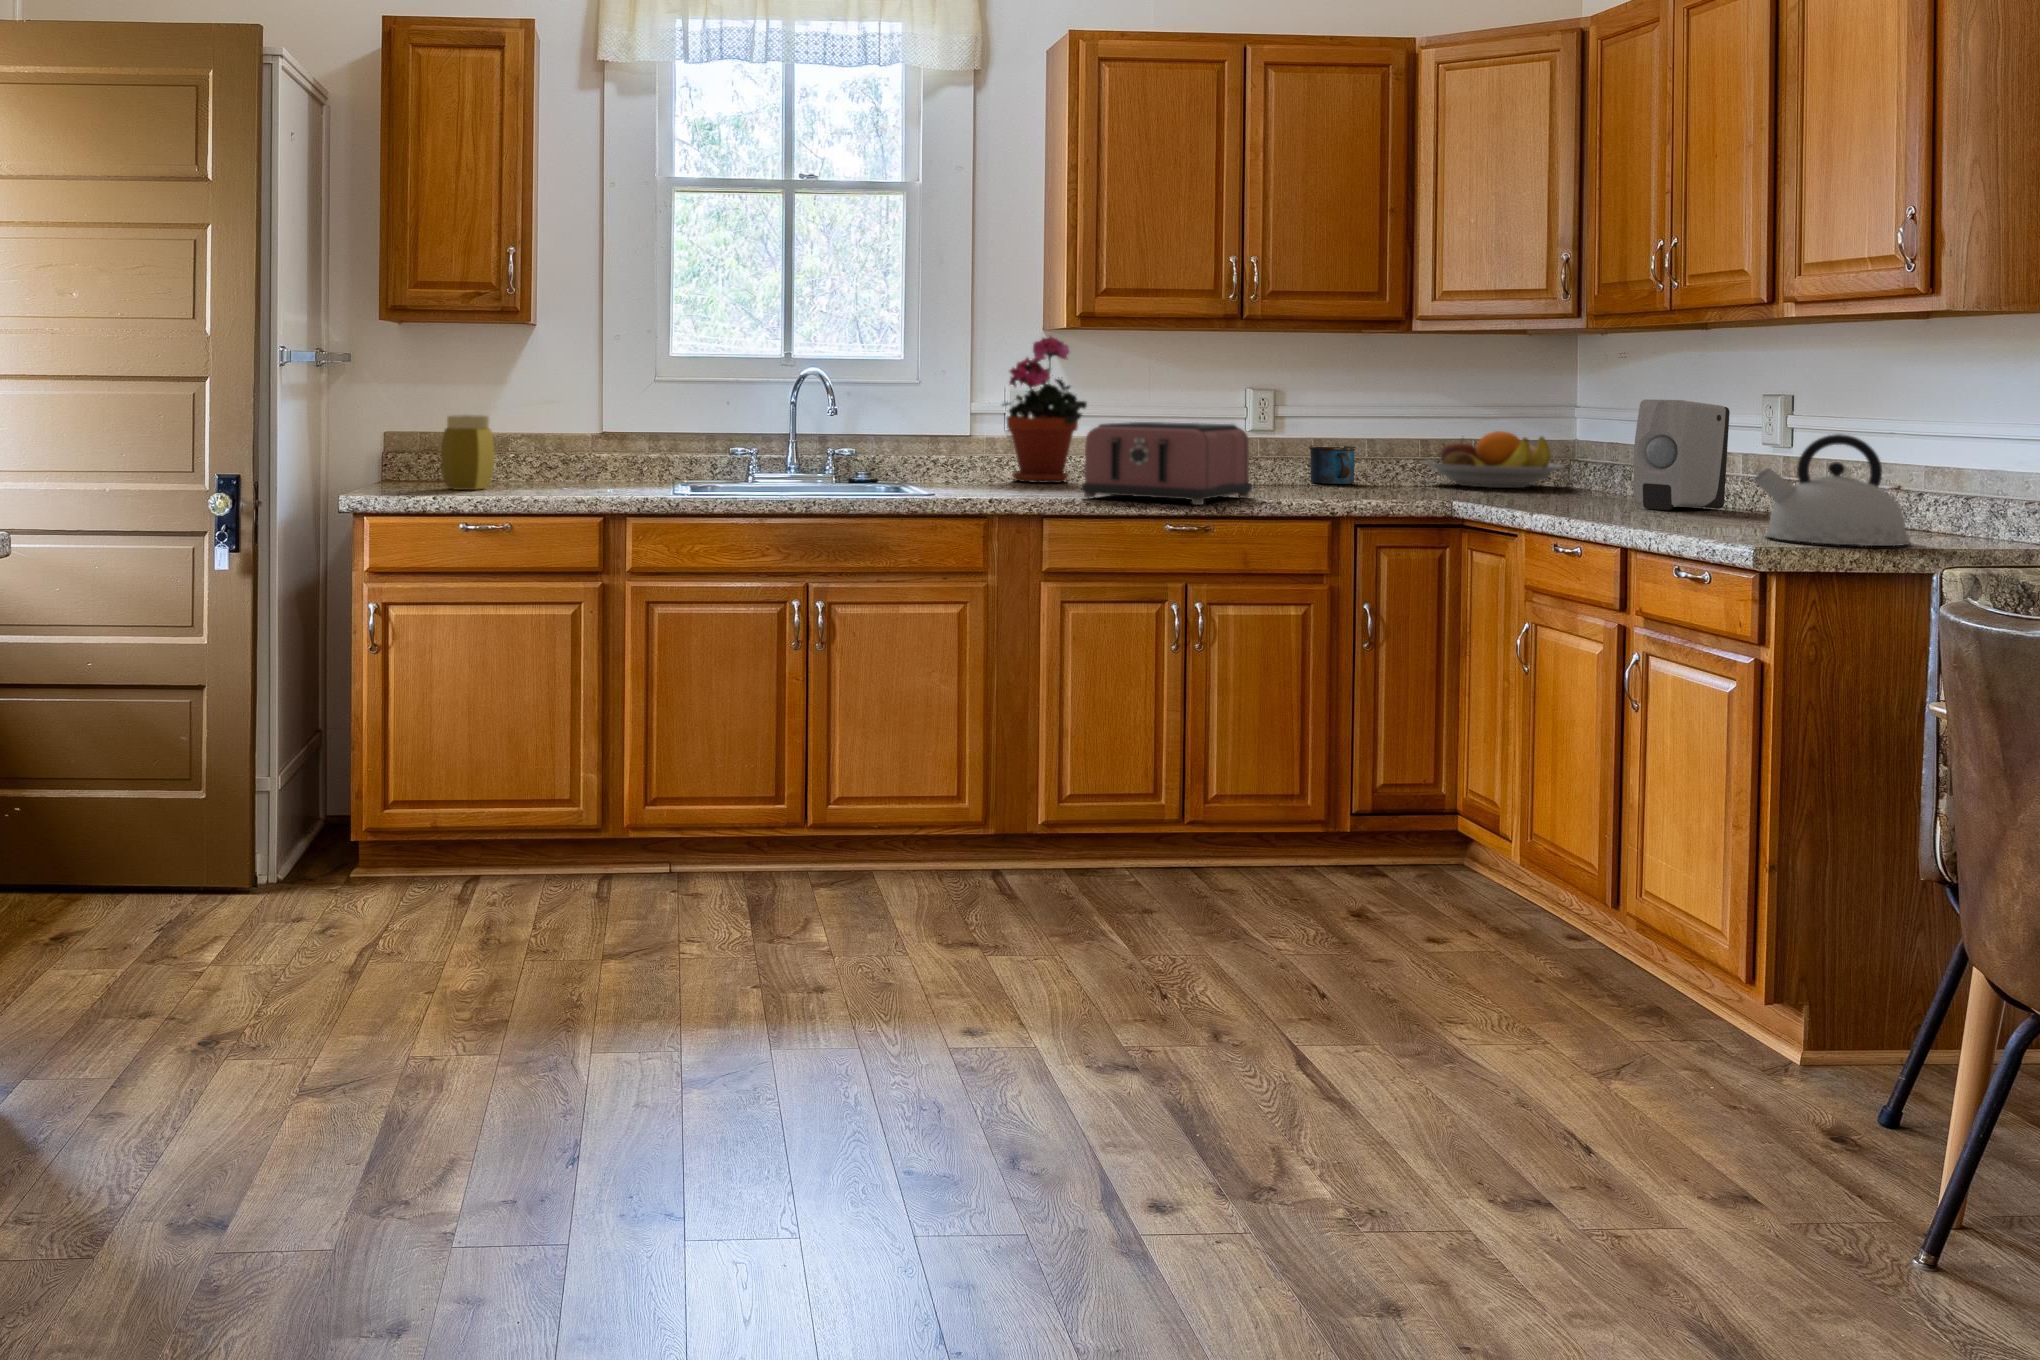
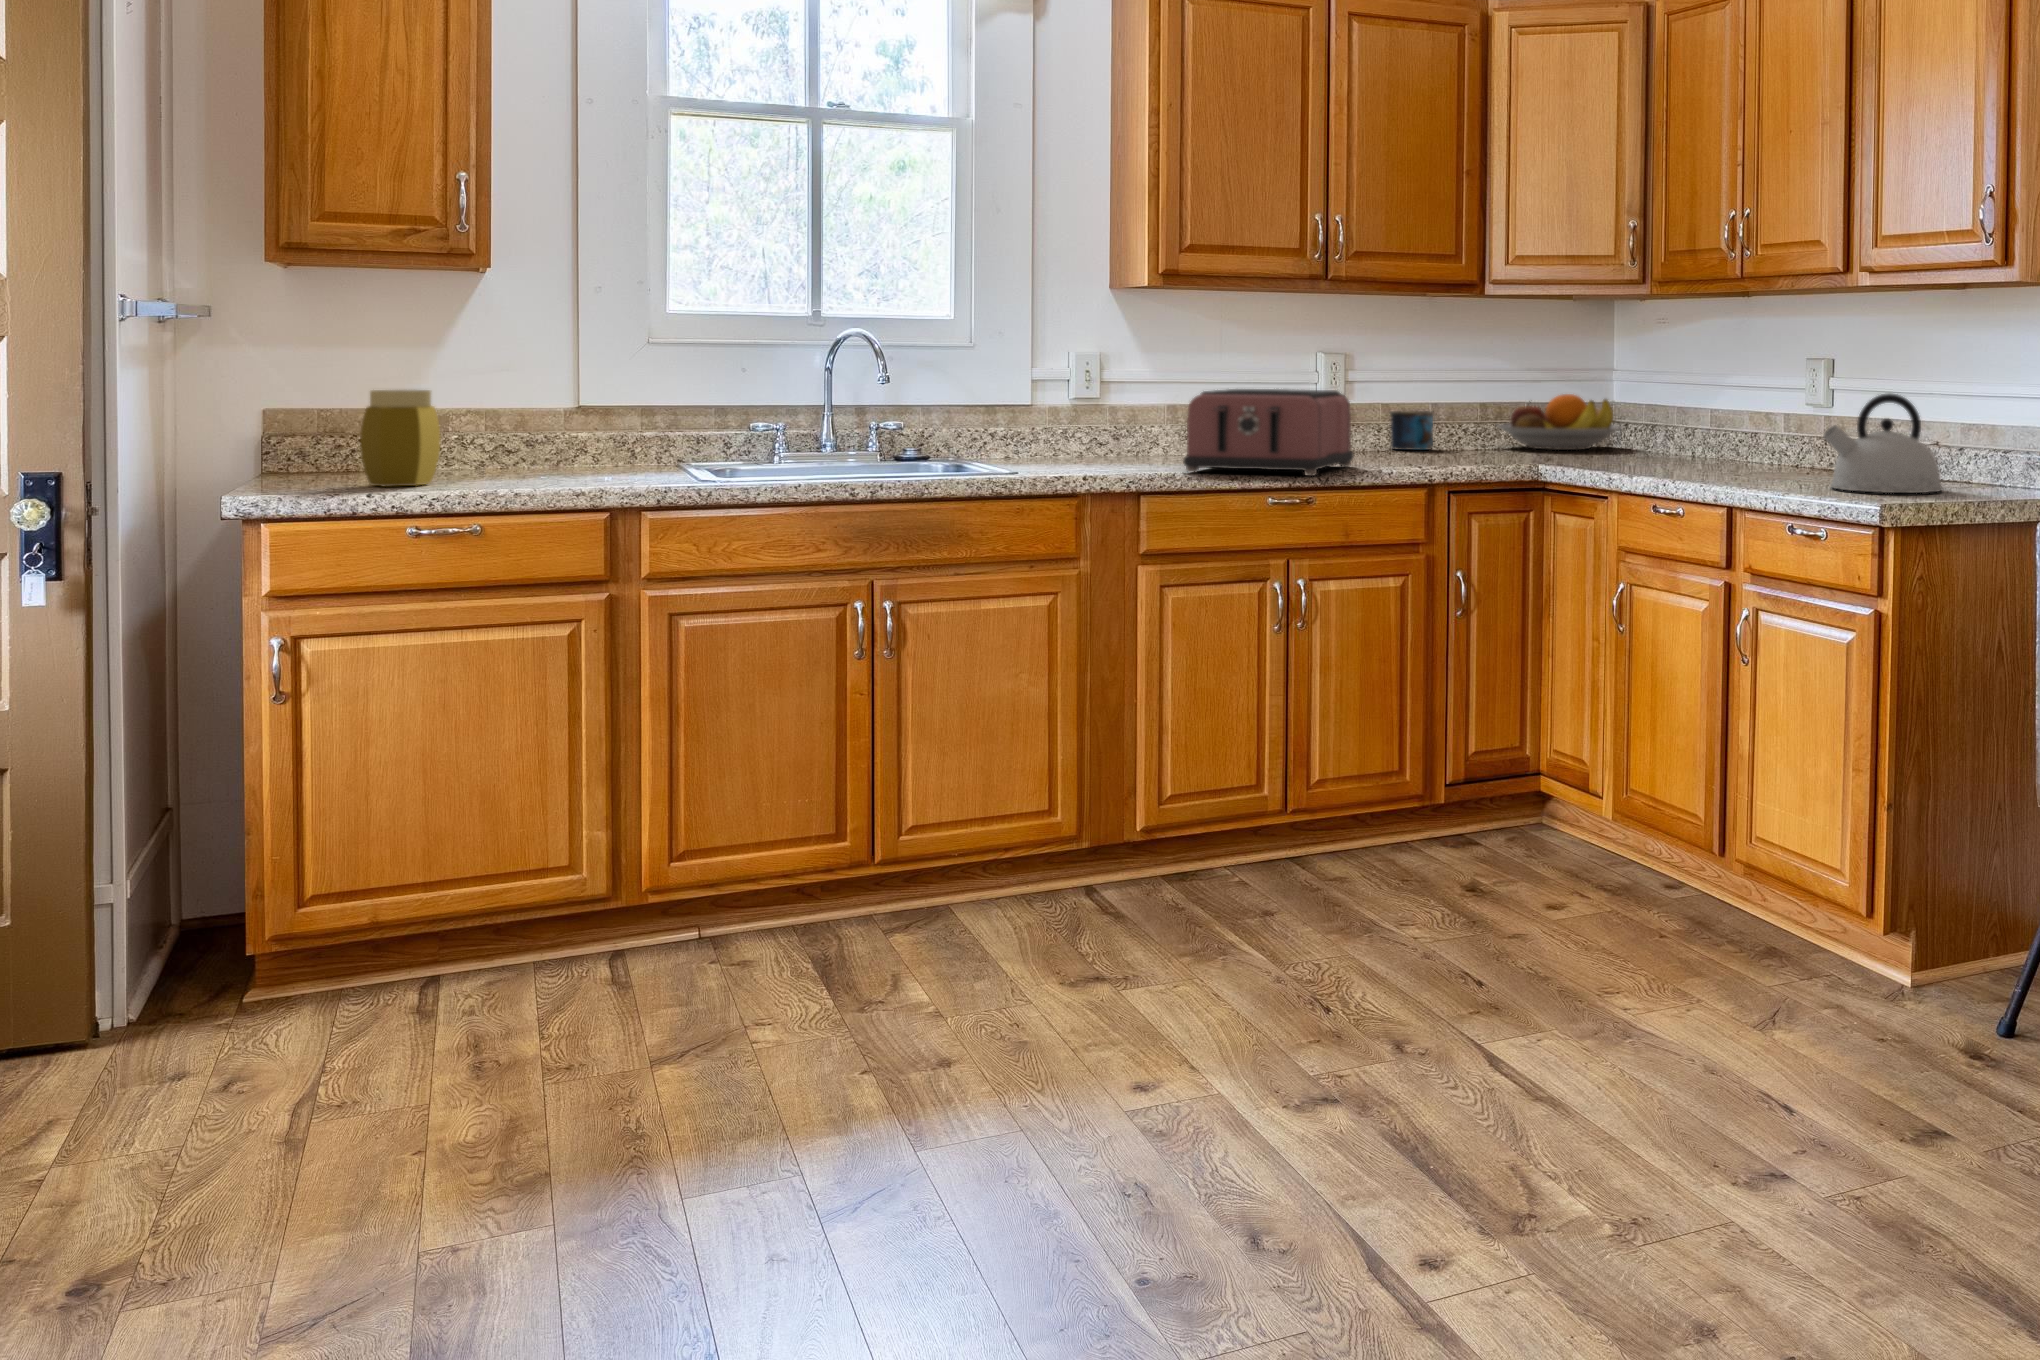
potted plant: present [1003,336,1087,483] -> none [1066,294,1168,457]
soap dispenser: present [1634,399,1730,510] -> none [1699,362,1777,467]

